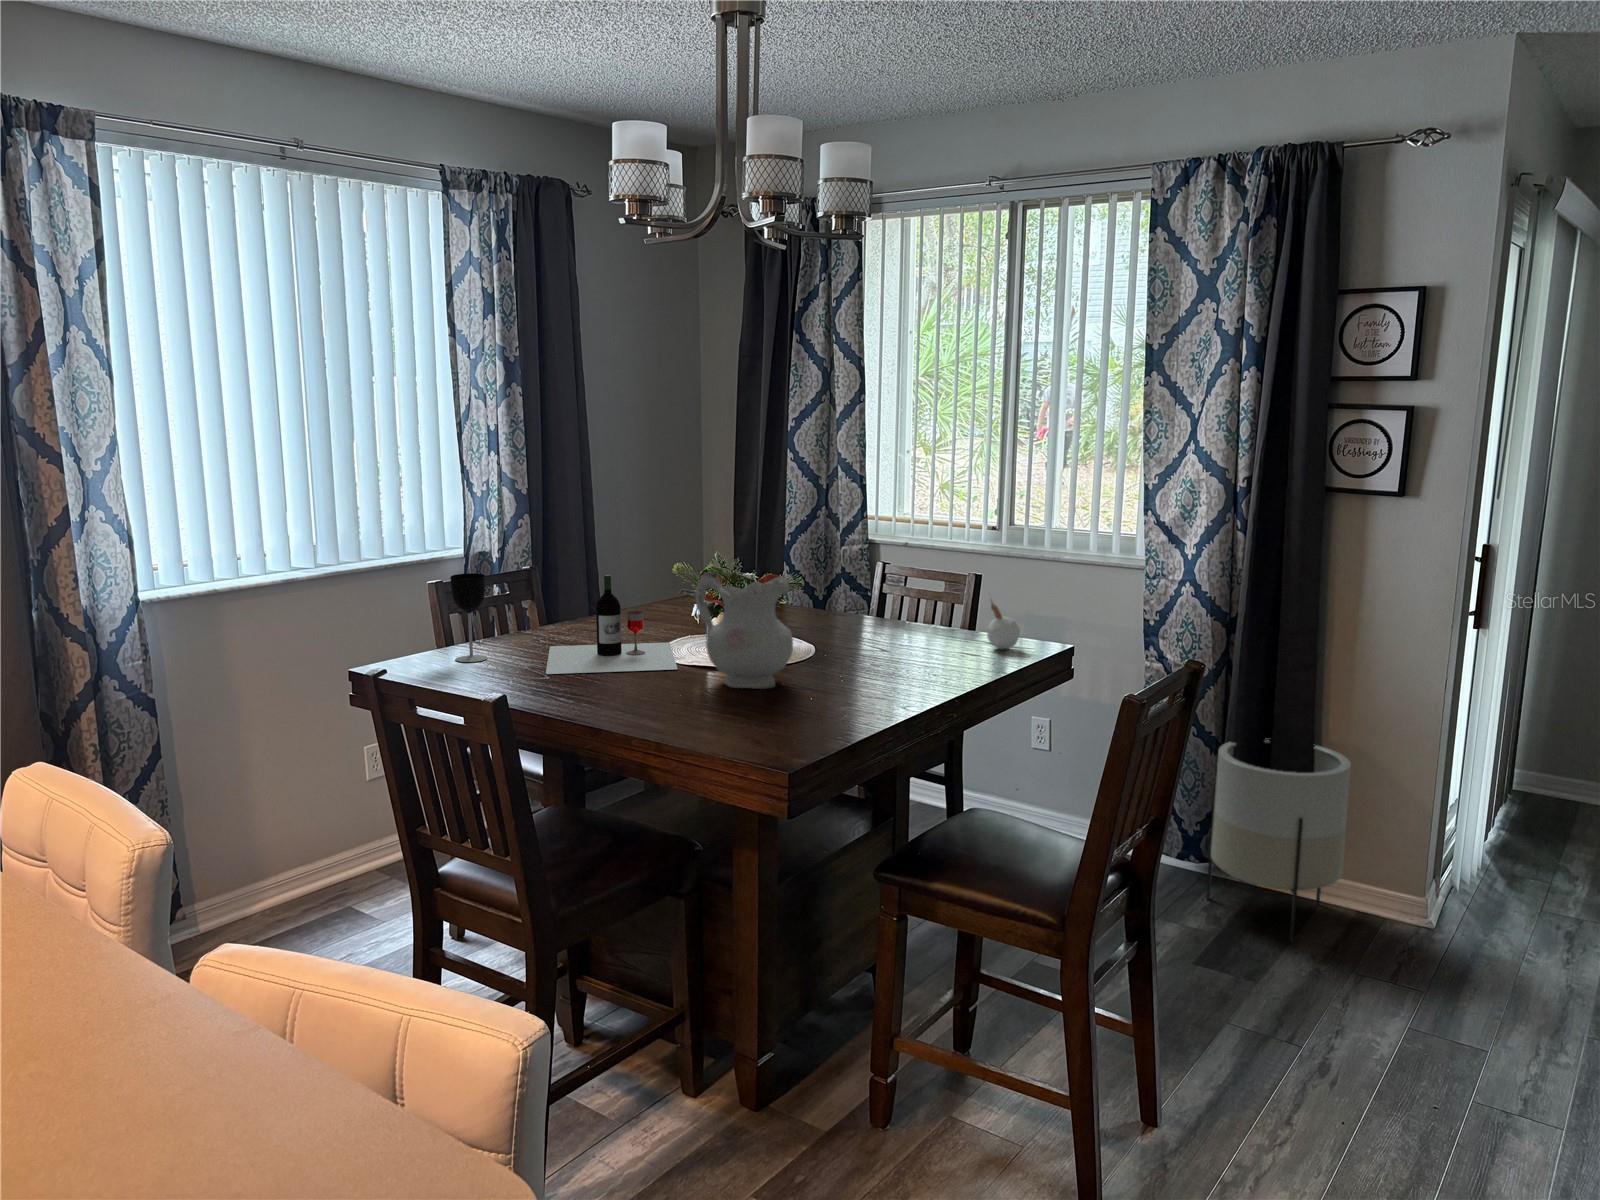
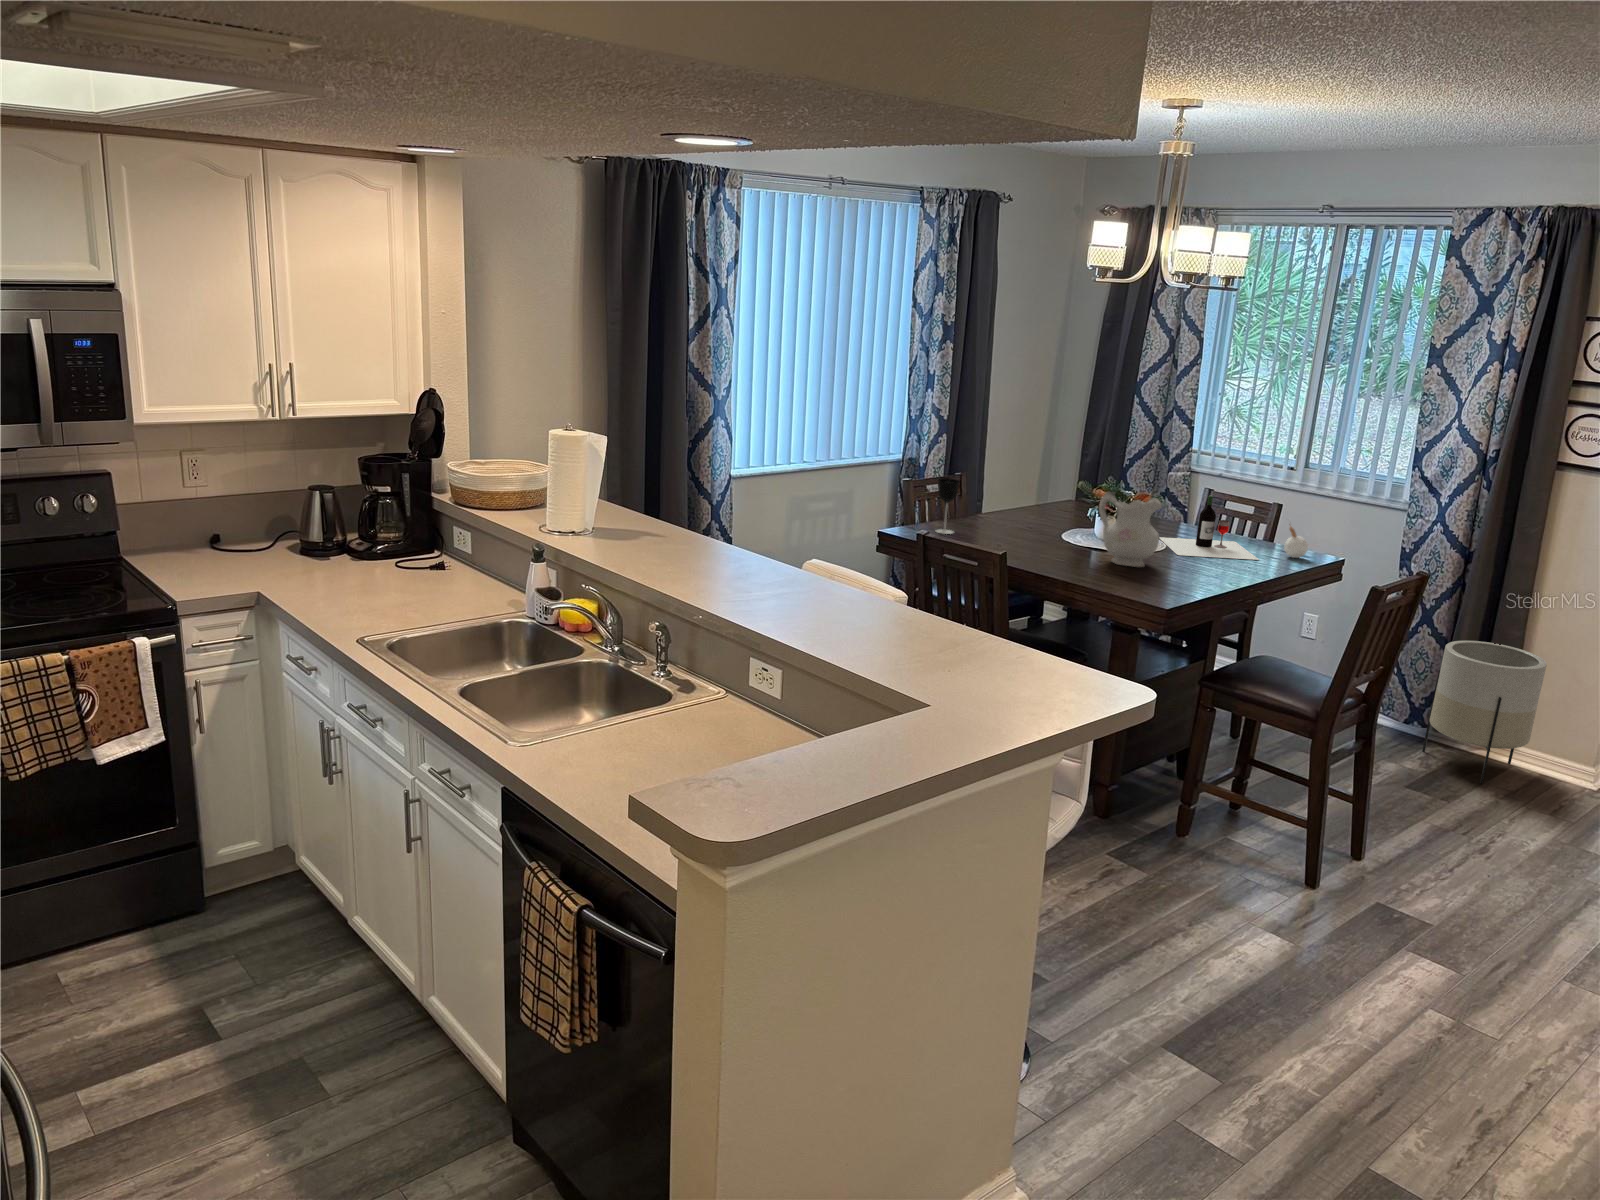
wine bottle: present [546,575,677,674] -> present [1159,496,1259,560]

